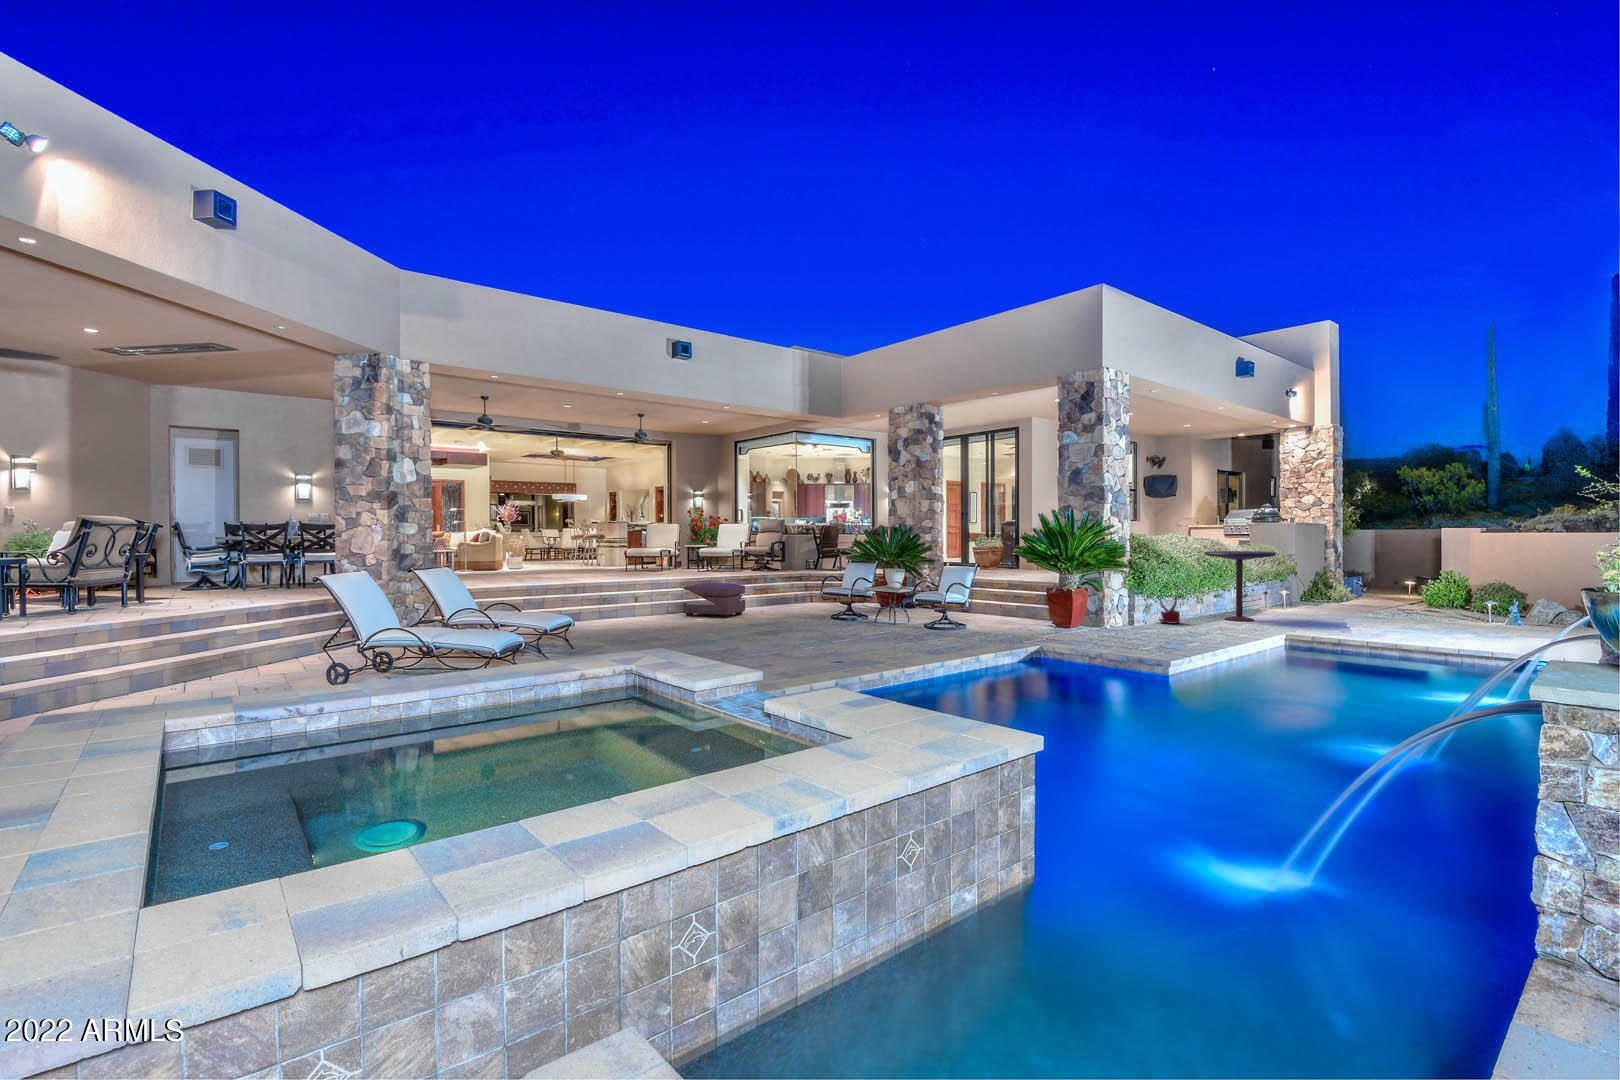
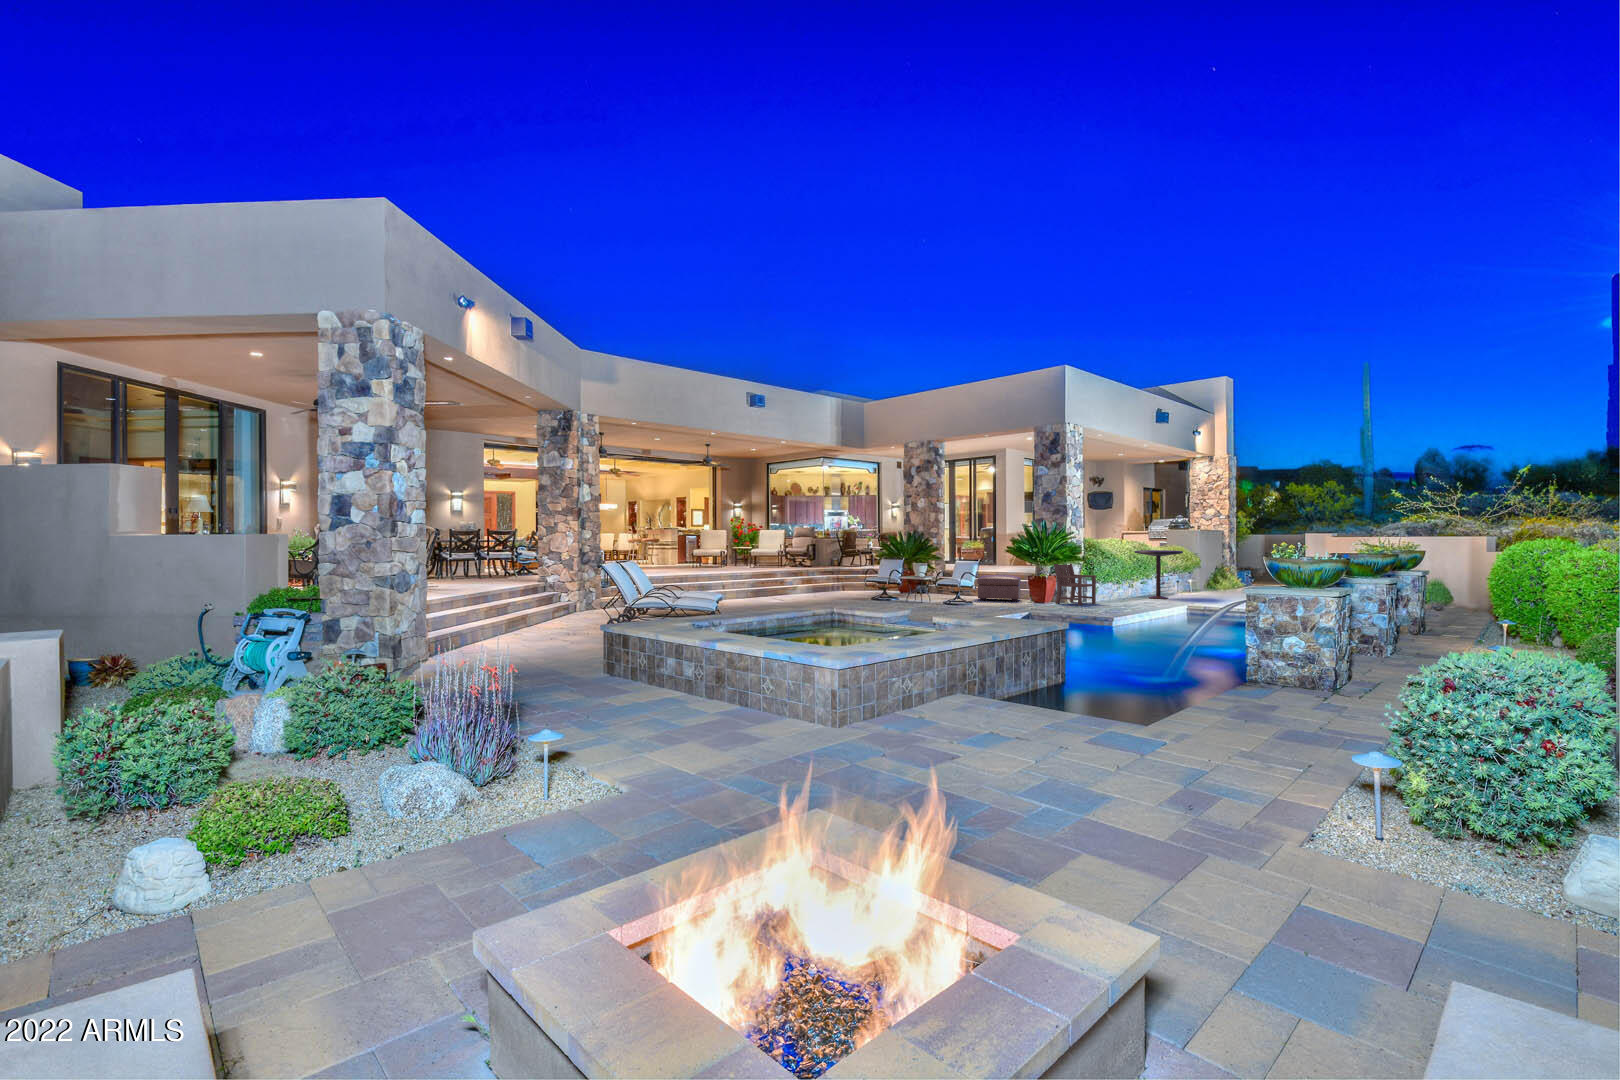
armchair: none [1081,558,1147,632] -> present [1054,564,1097,606]
ottoman: present [683,583,745,618] -> present [977,575,1021,602]
decorative plant: present [1159,585,1180,624] -> none [1090,568,1130,600]

